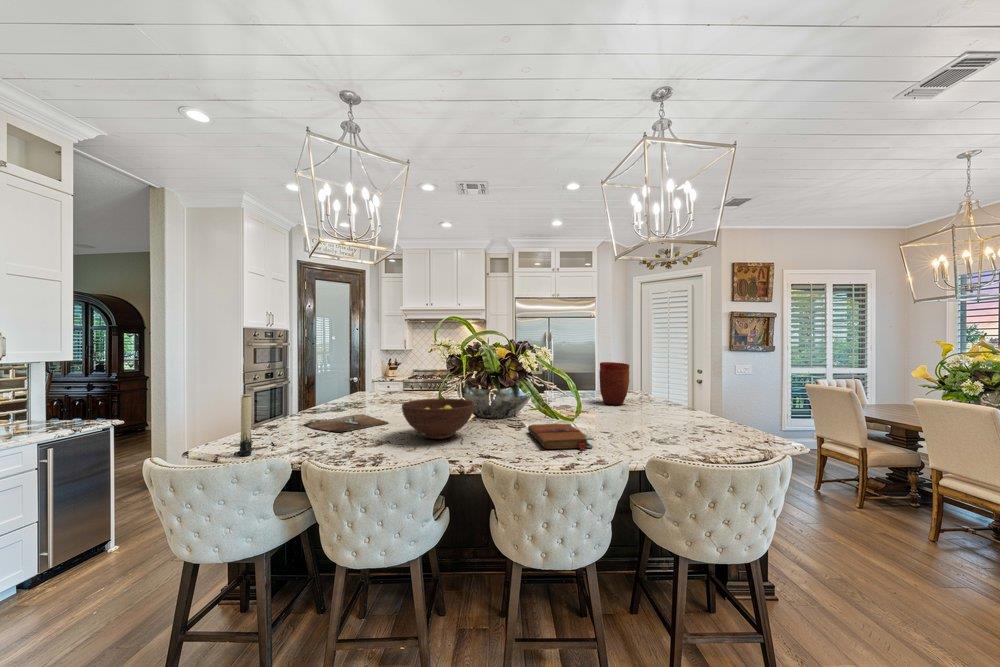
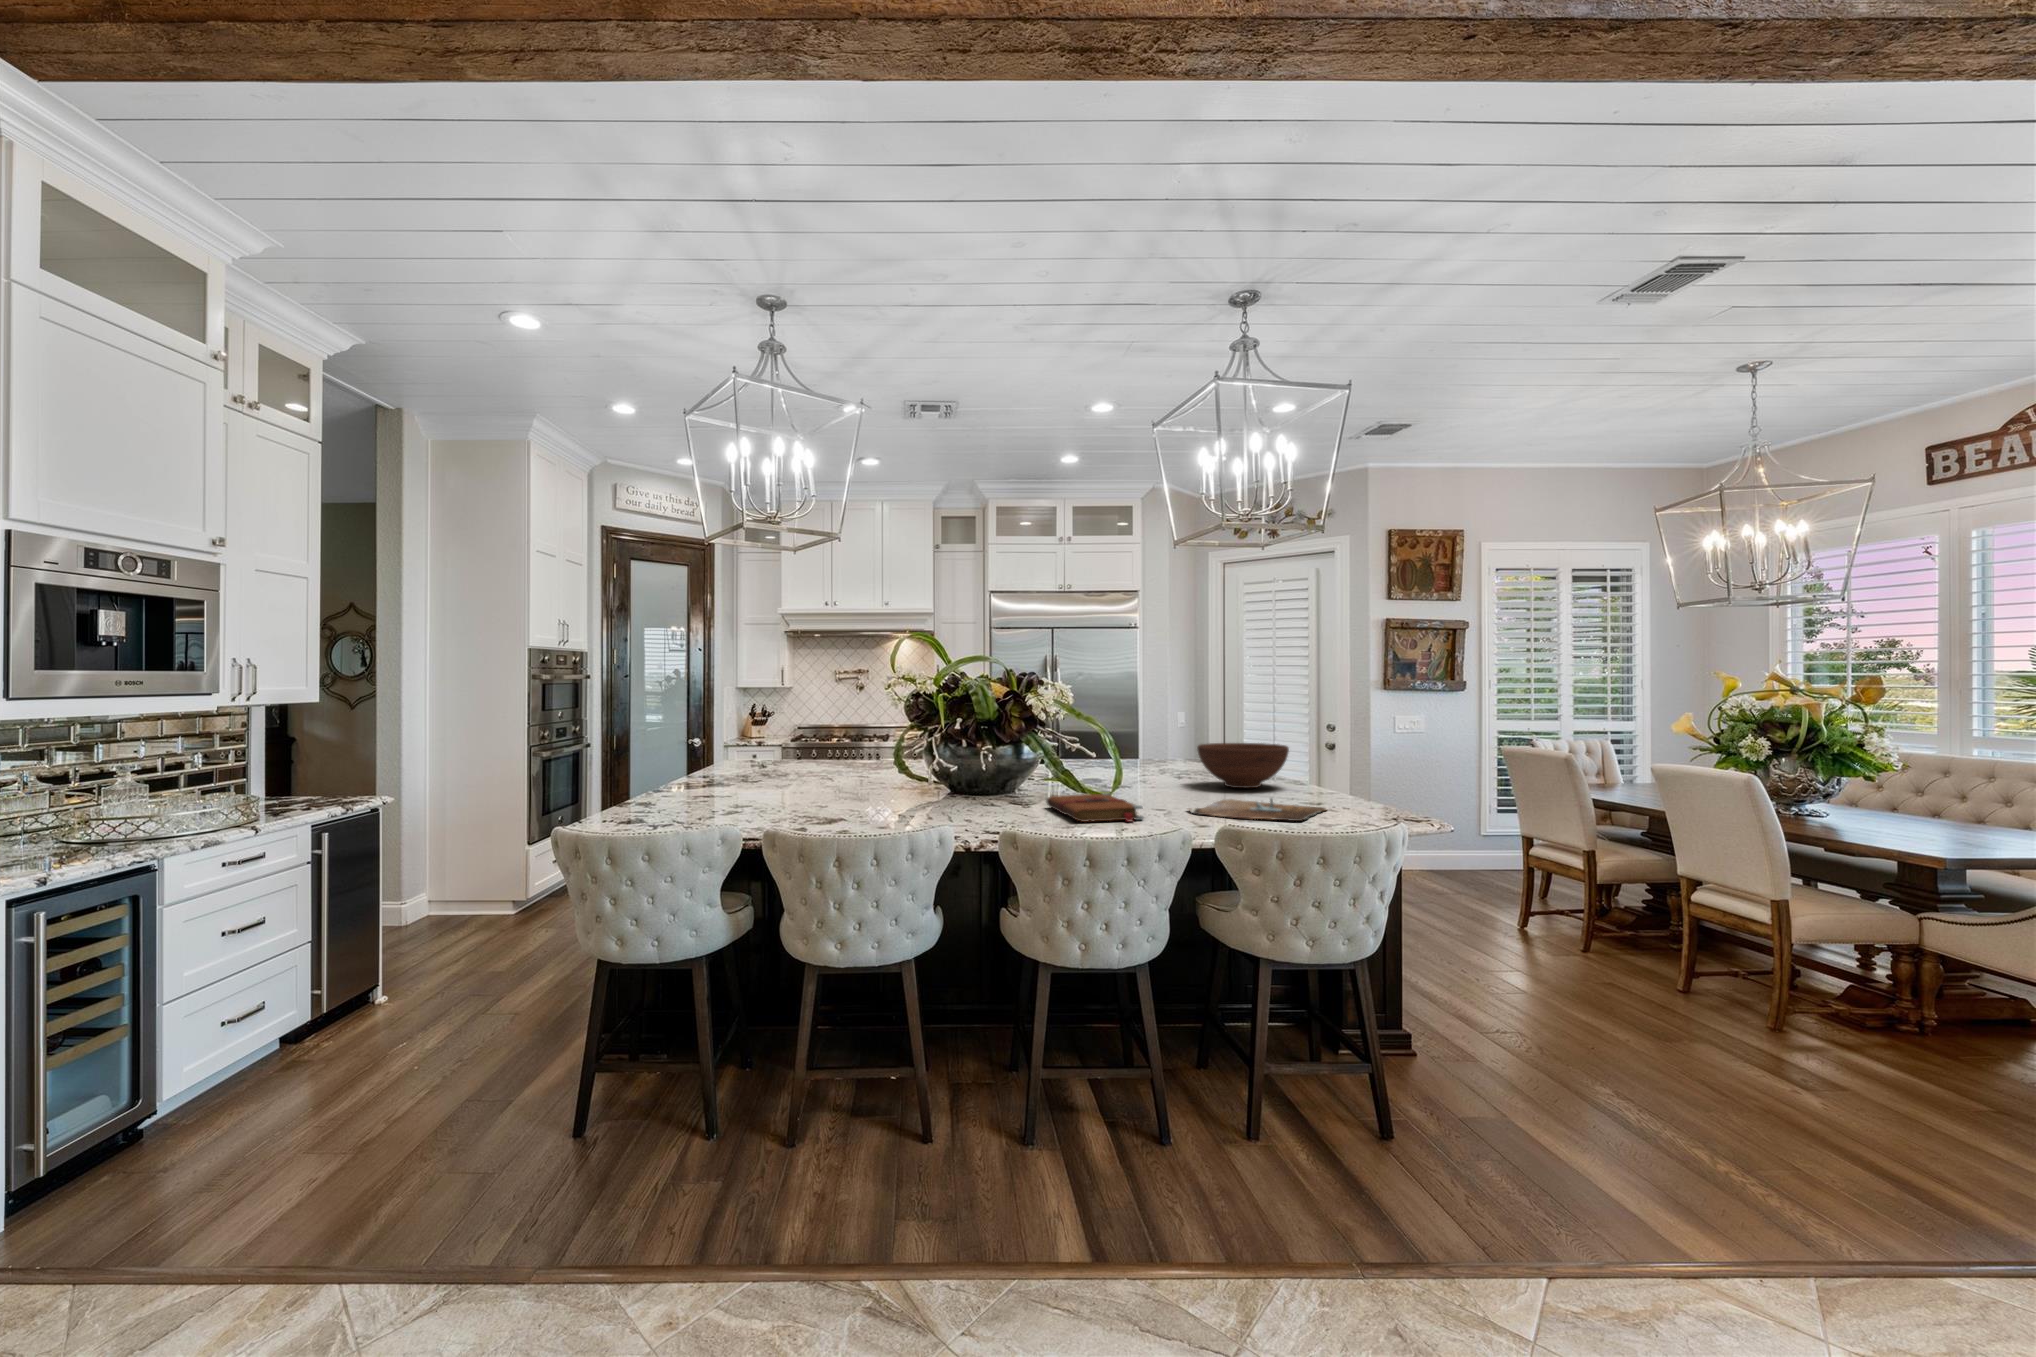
vase: present [599,362,629,405] -> none [1154,706,1202,776]
candle: present [234,394,252,456] -> none [629,747,655,836]
fruit bowl: present [402,398,474,439] -> present [1197,743,1289,788]
cutting board: present [304,414,388,432] -> present [1190,798,1325,821]

